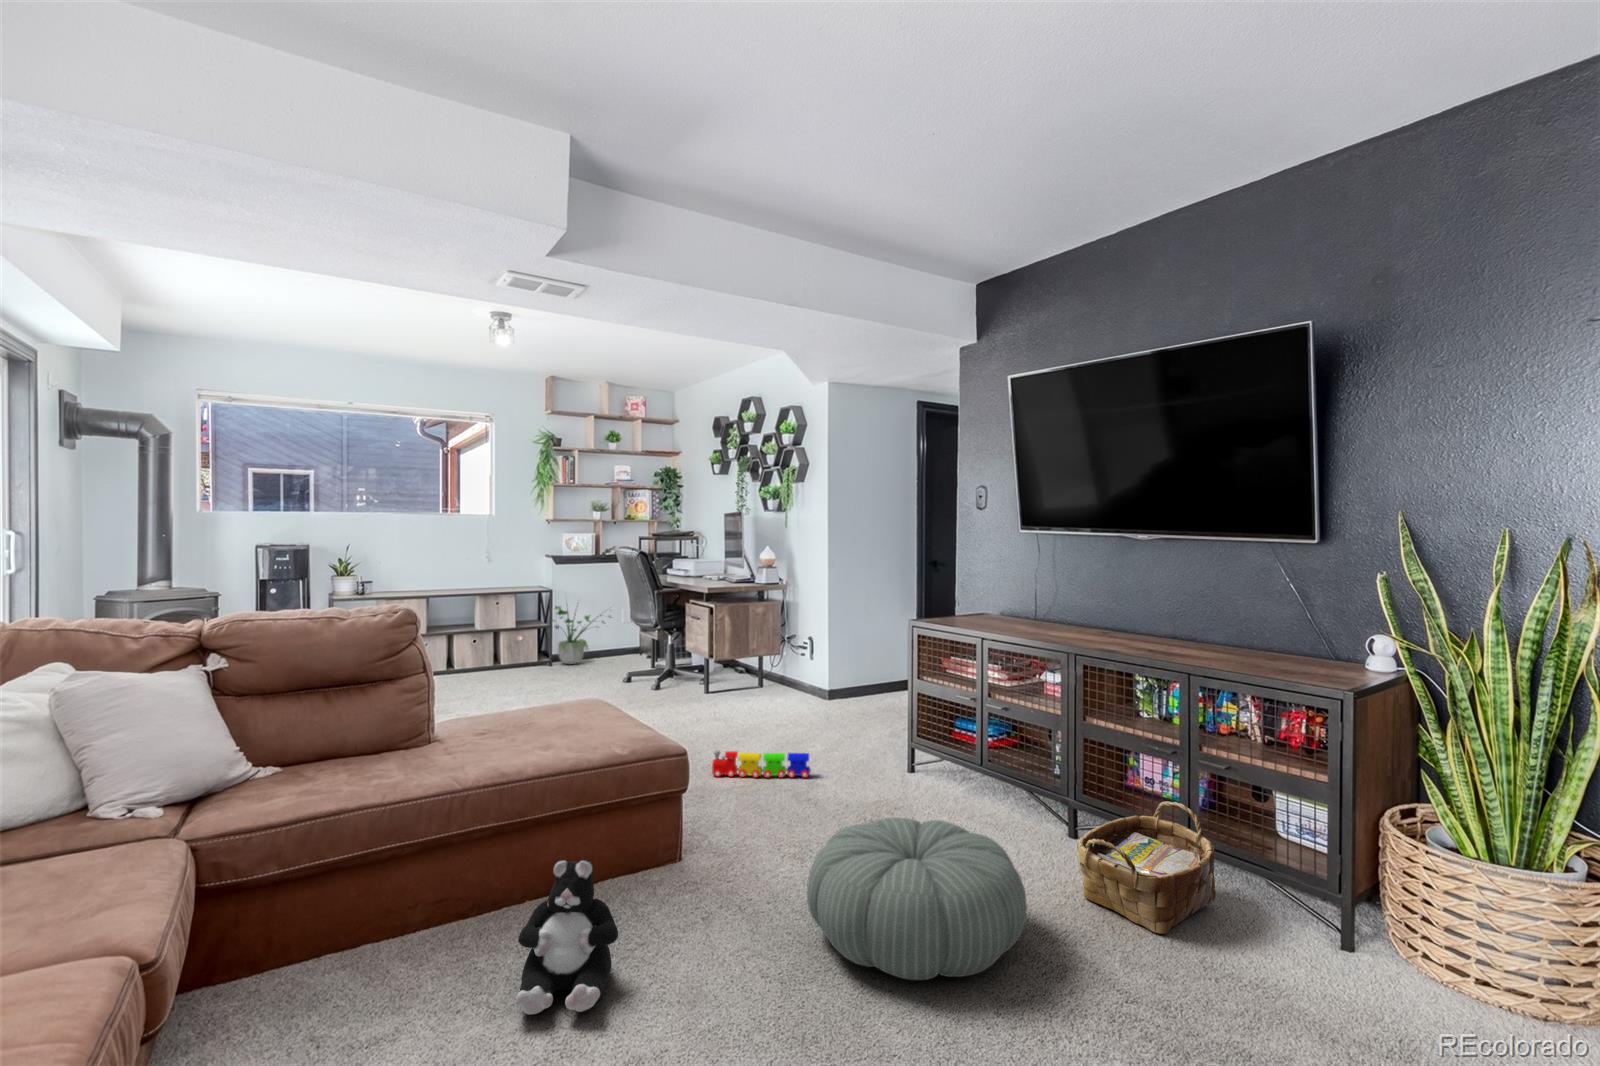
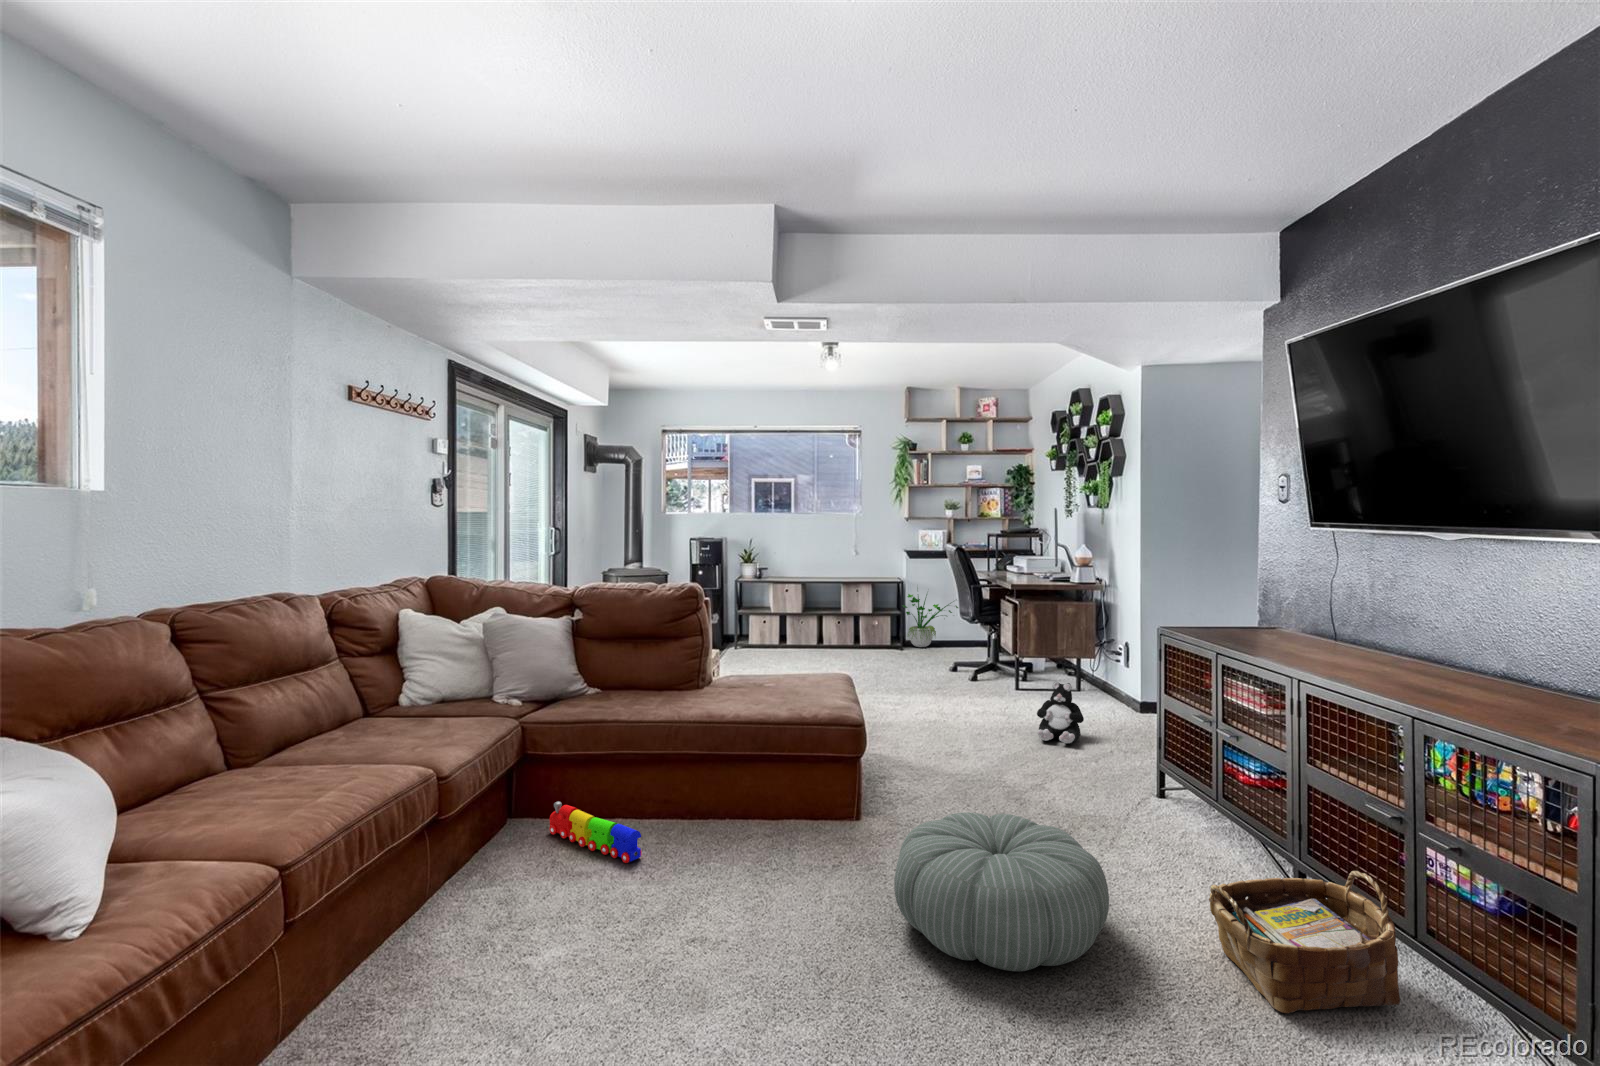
toy train: present [712,750,811,778] -> present [549,802,642,863]
plush toy: present [516,858,618,1015] -> present [1037,682,1084,744]

